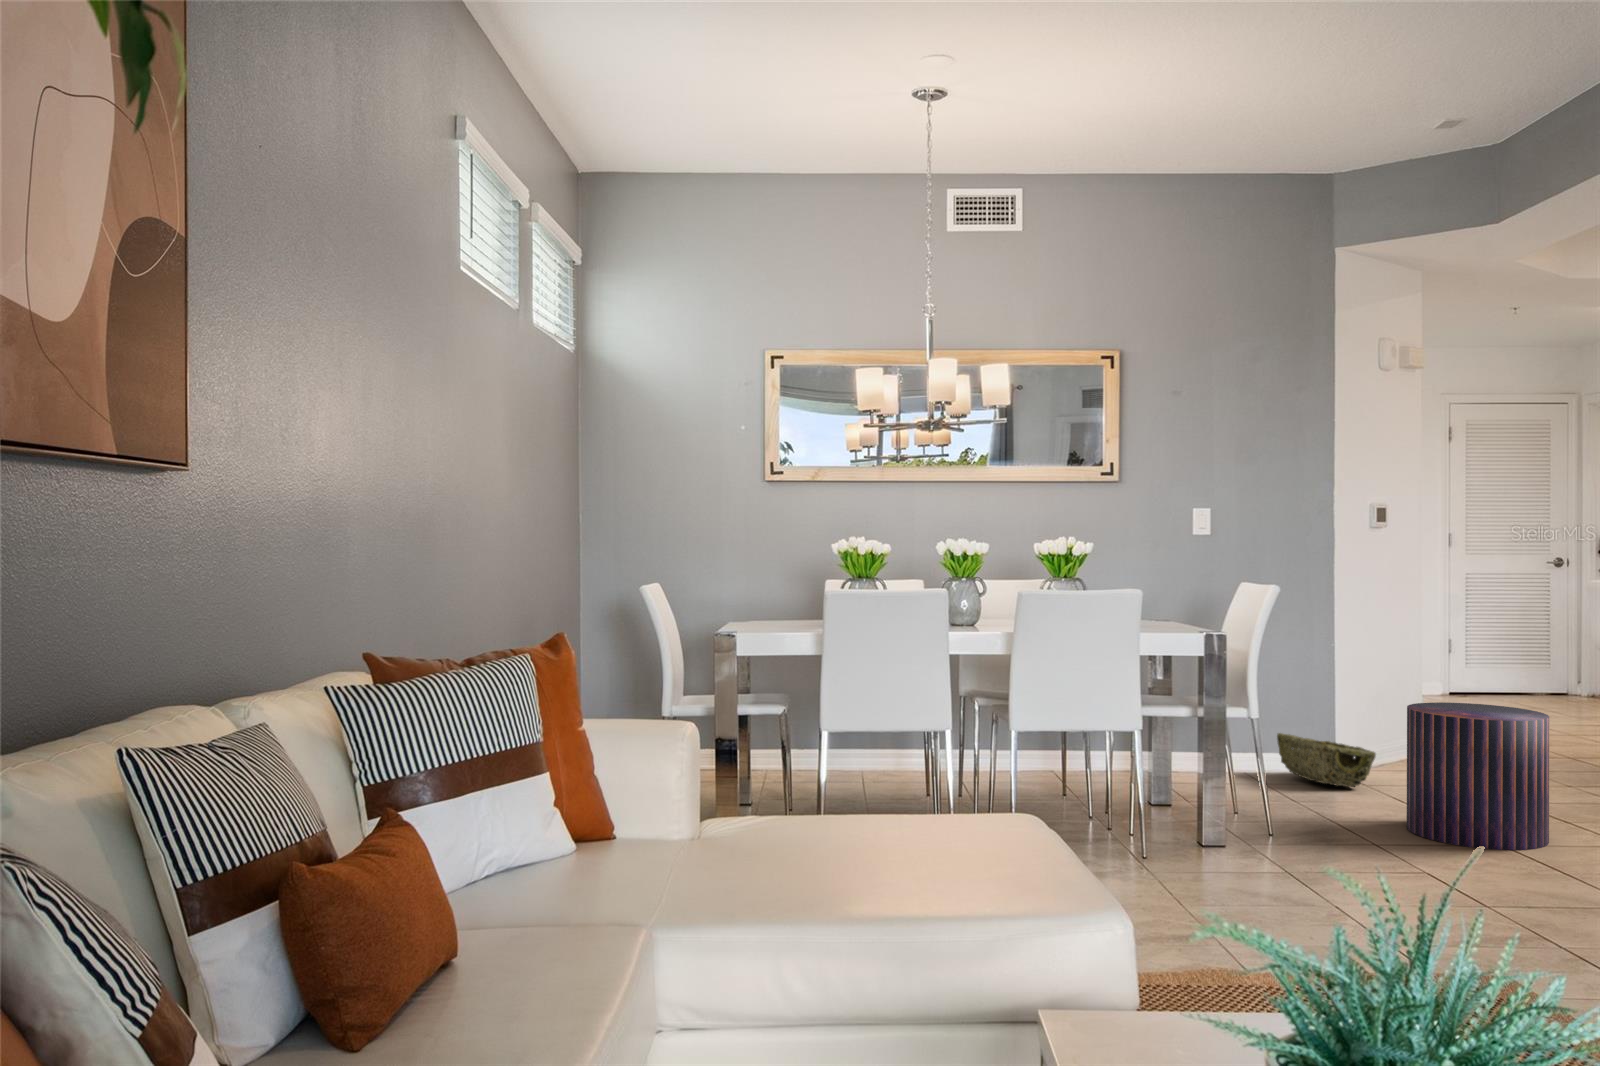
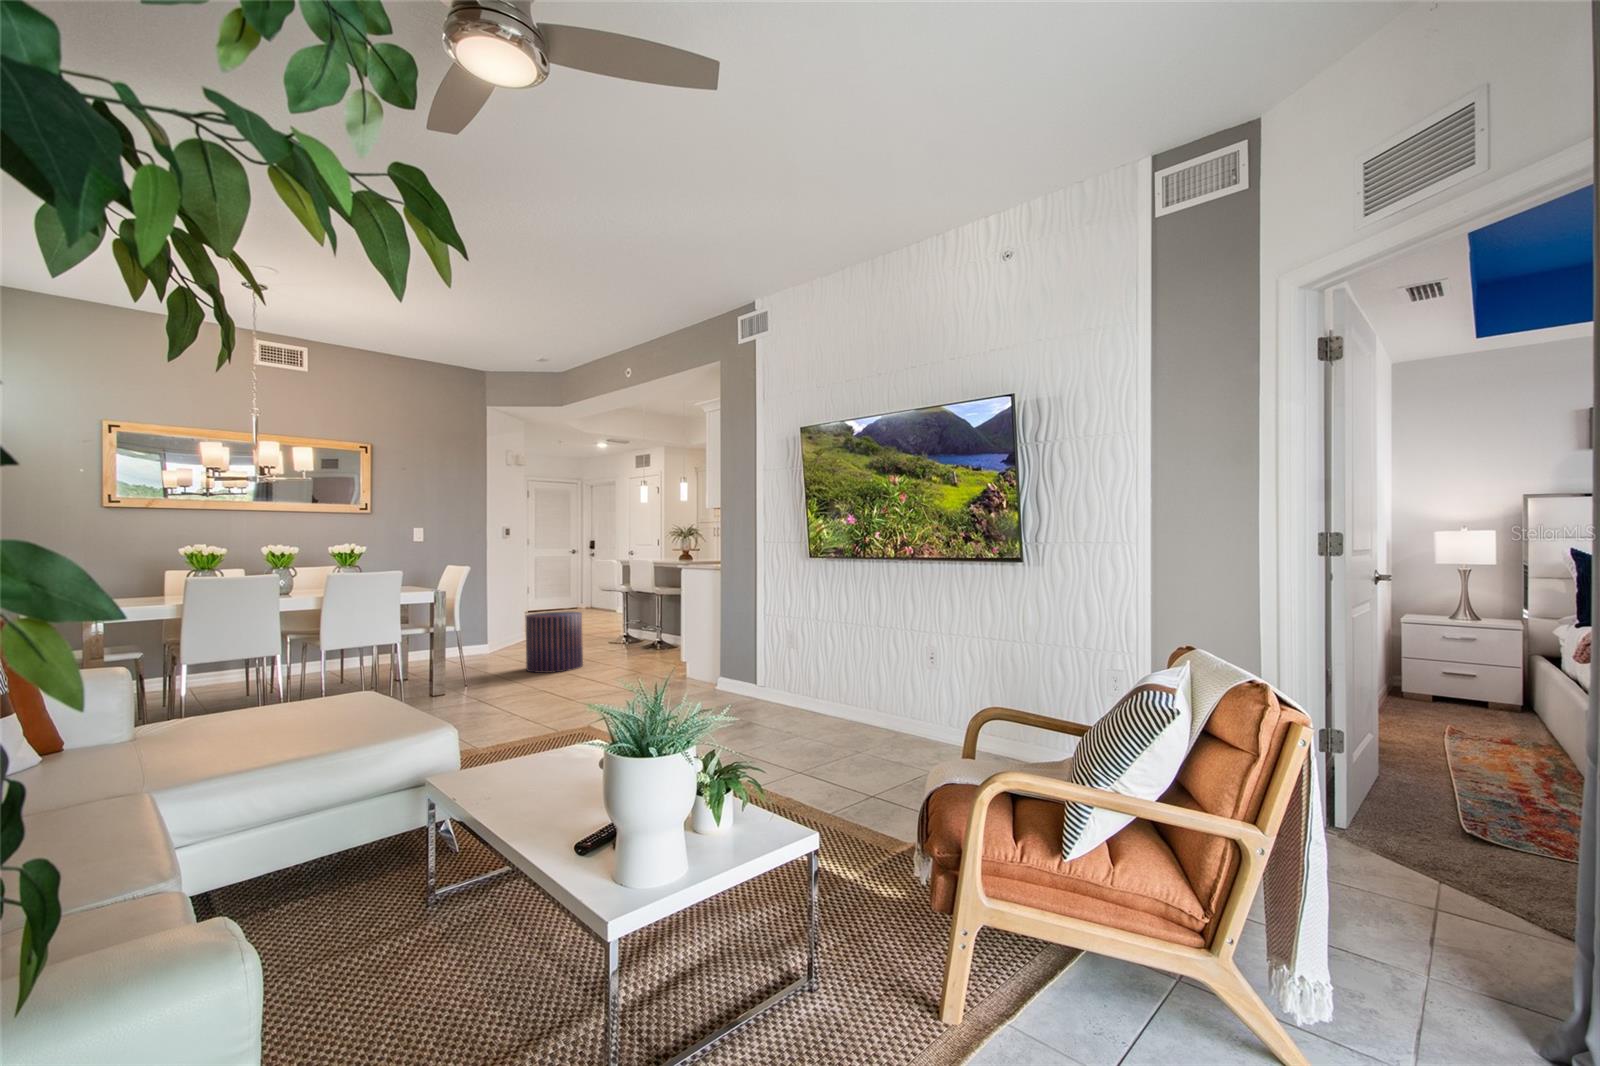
woven basket: present [1277,733,1376,787] -> none [465,640,513,662]

